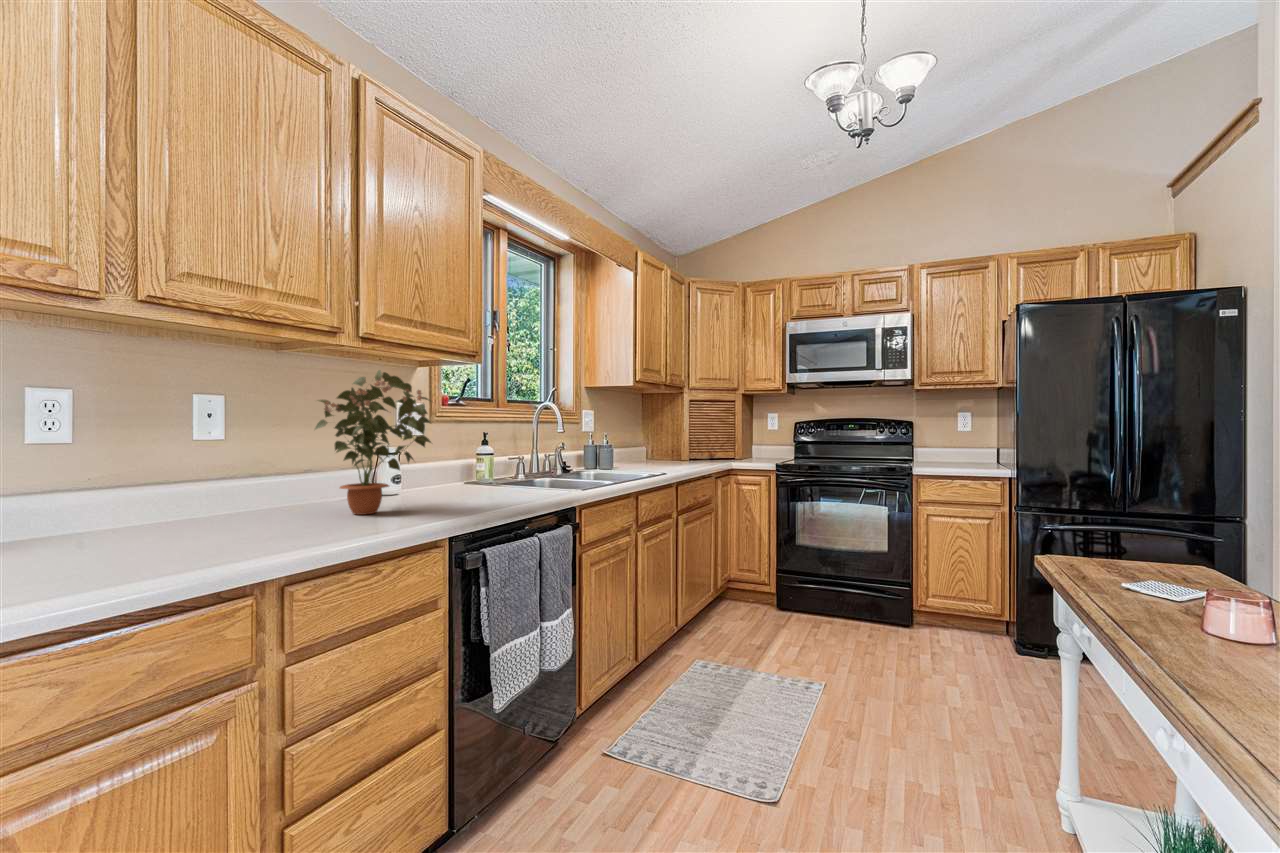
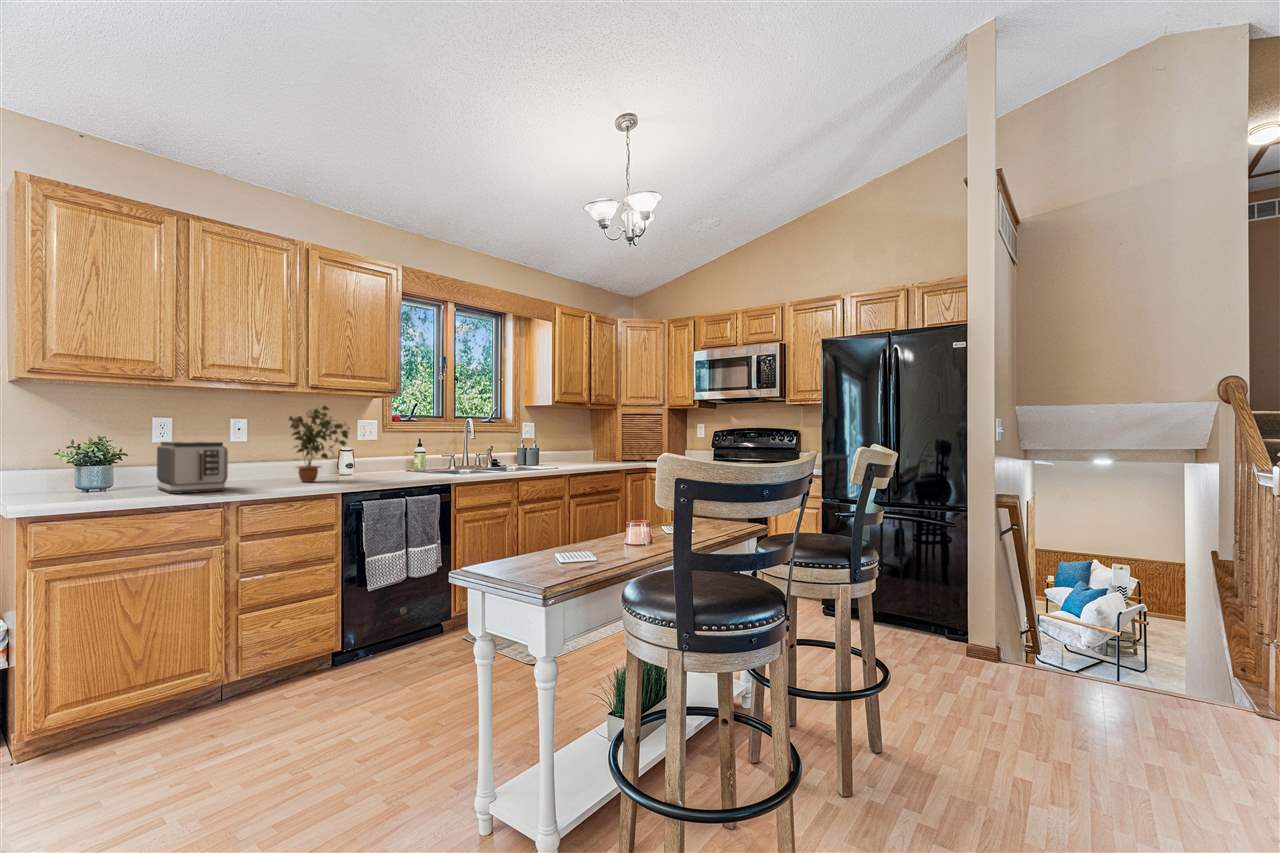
toaster: none [58,439,253,571] -> present [157,441,228,494]

